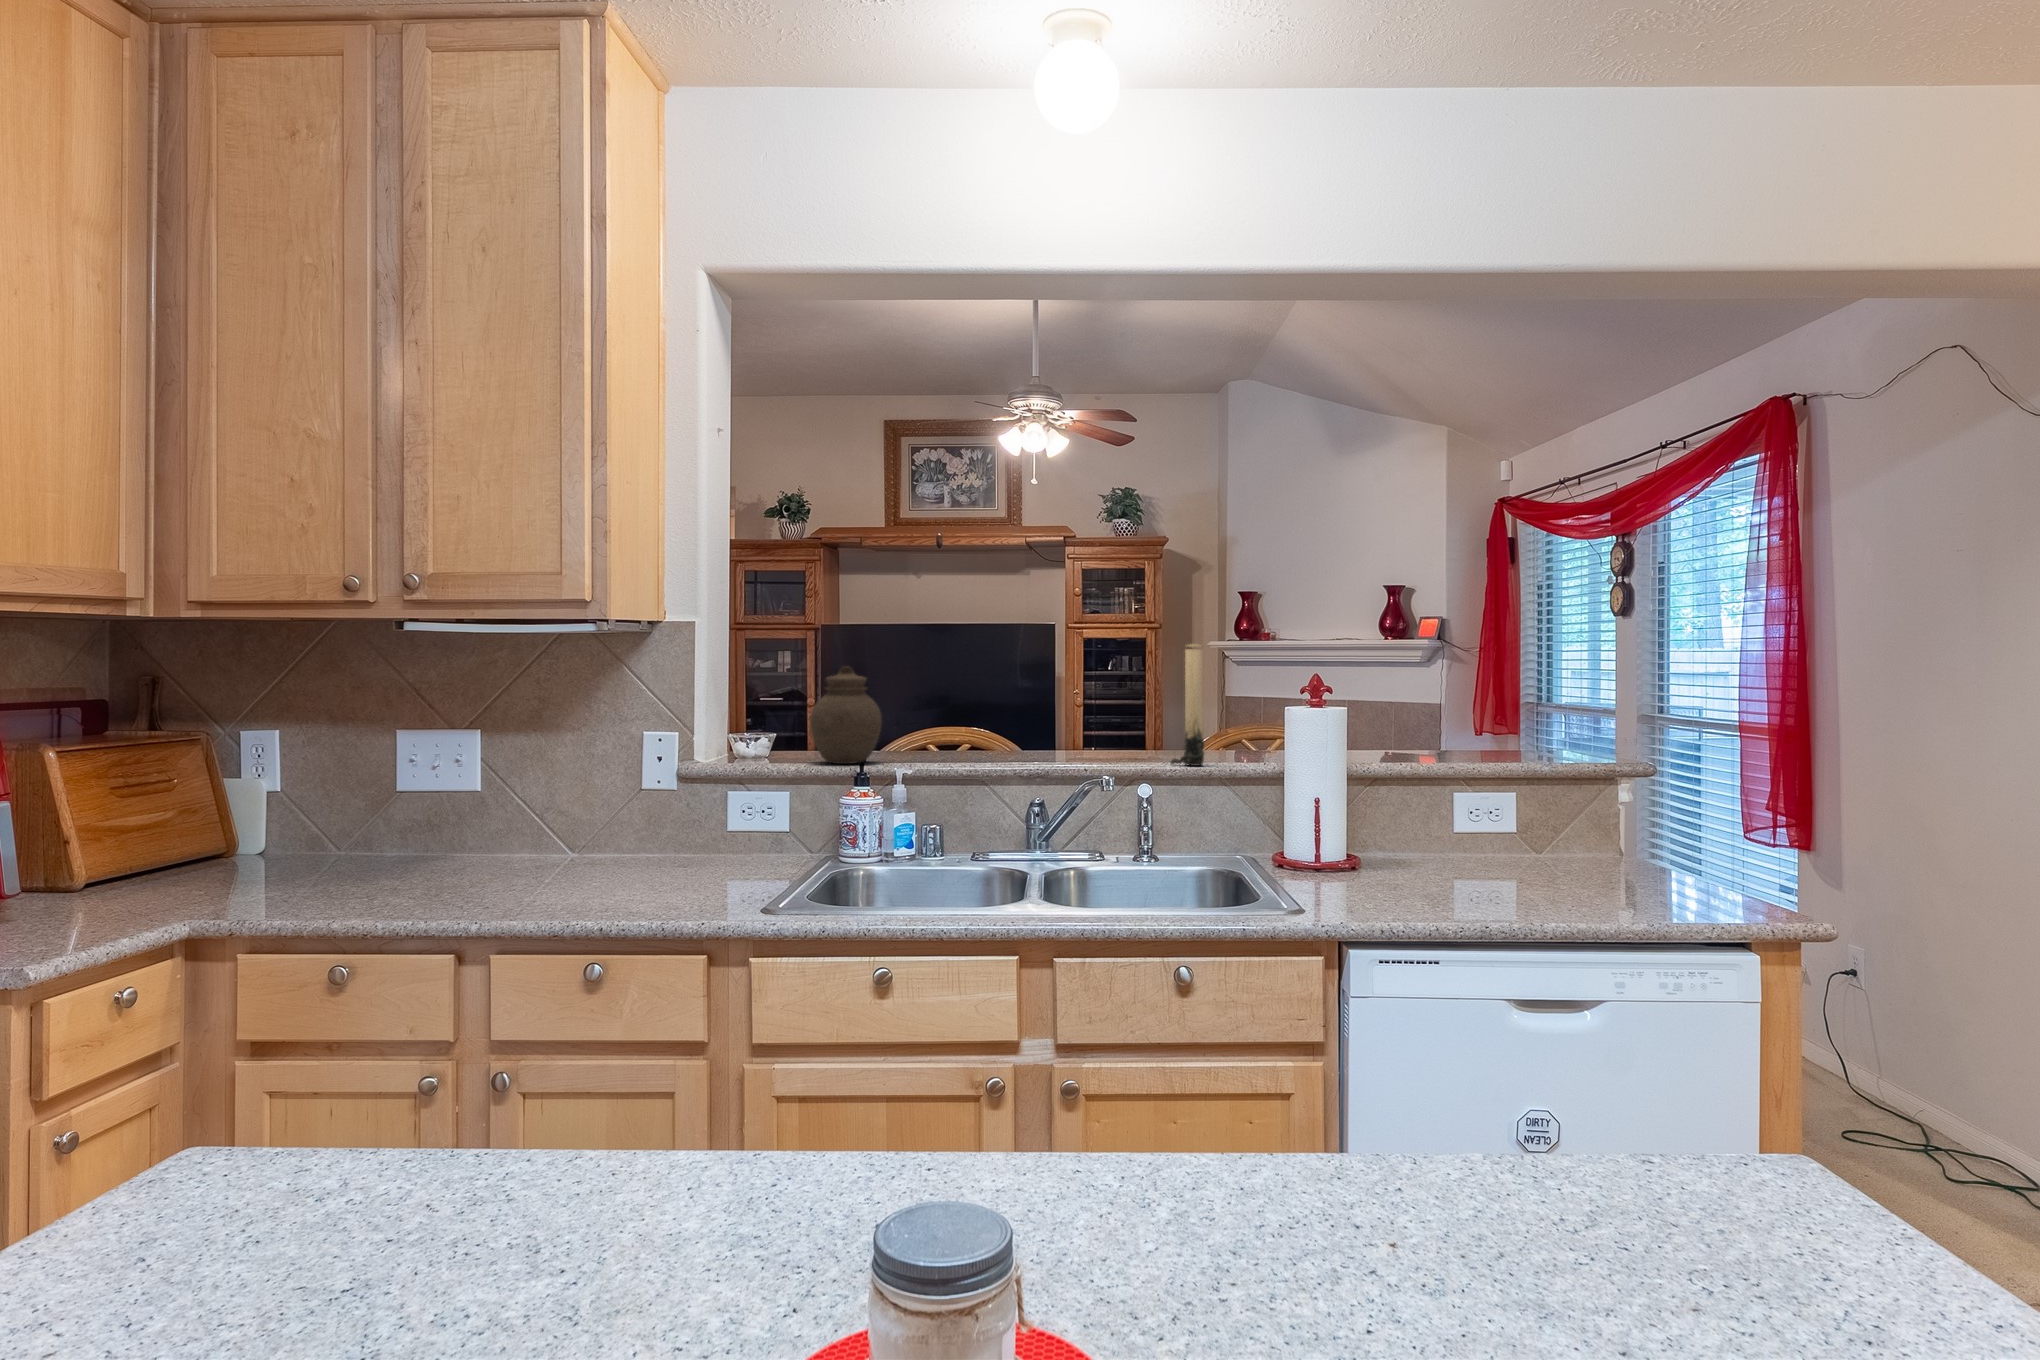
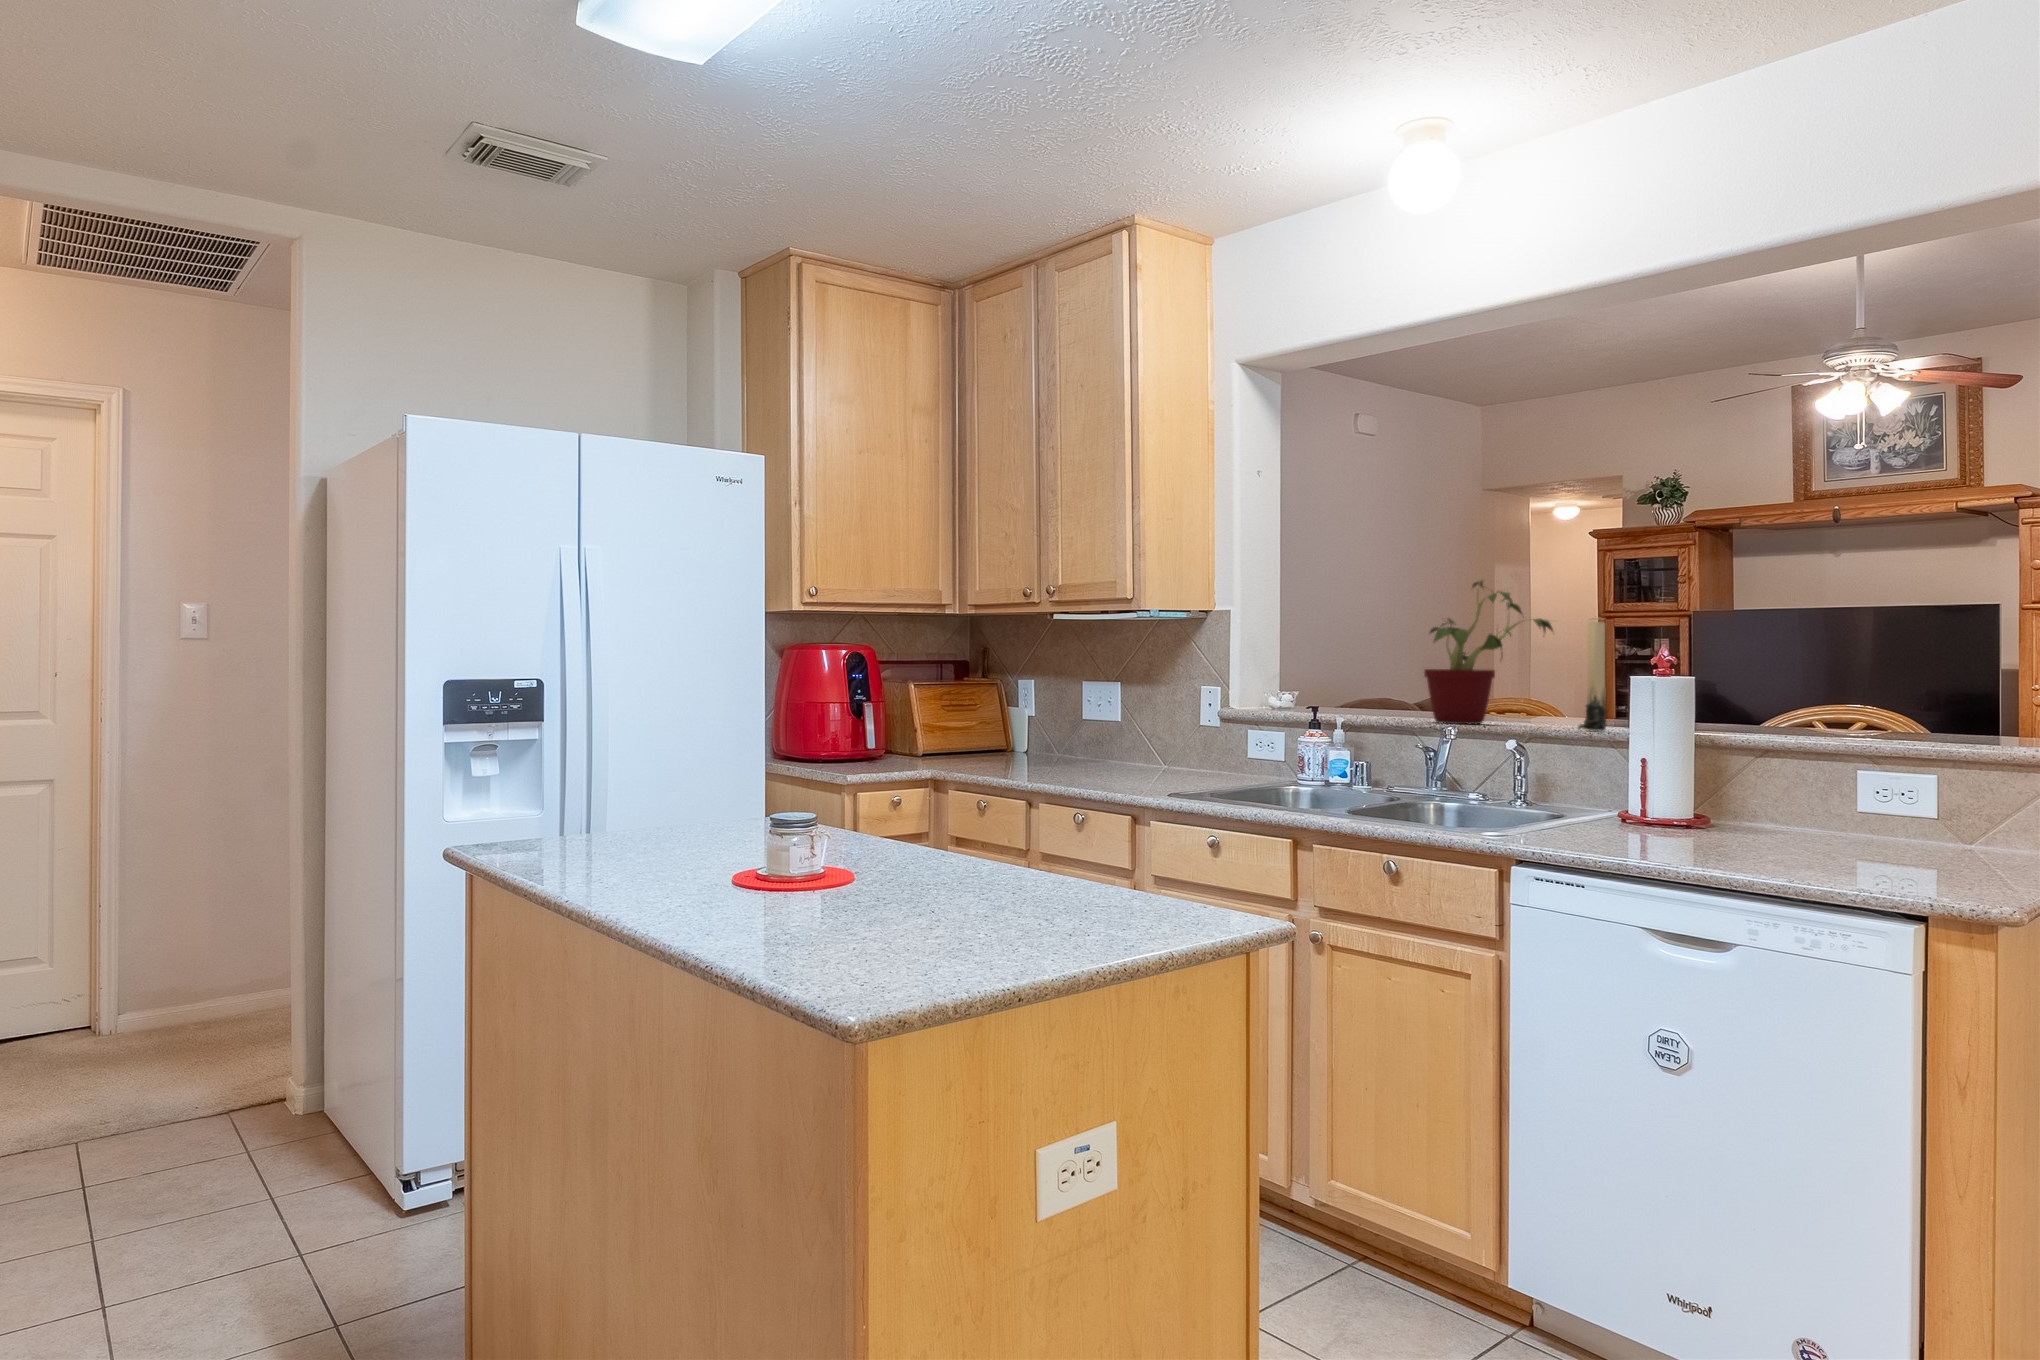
potted plant: none [970,597,1103,766] -> present [1424,579,1553,724]
jar: present [810,666,882,764] -> none [1303,640,1361,716]

